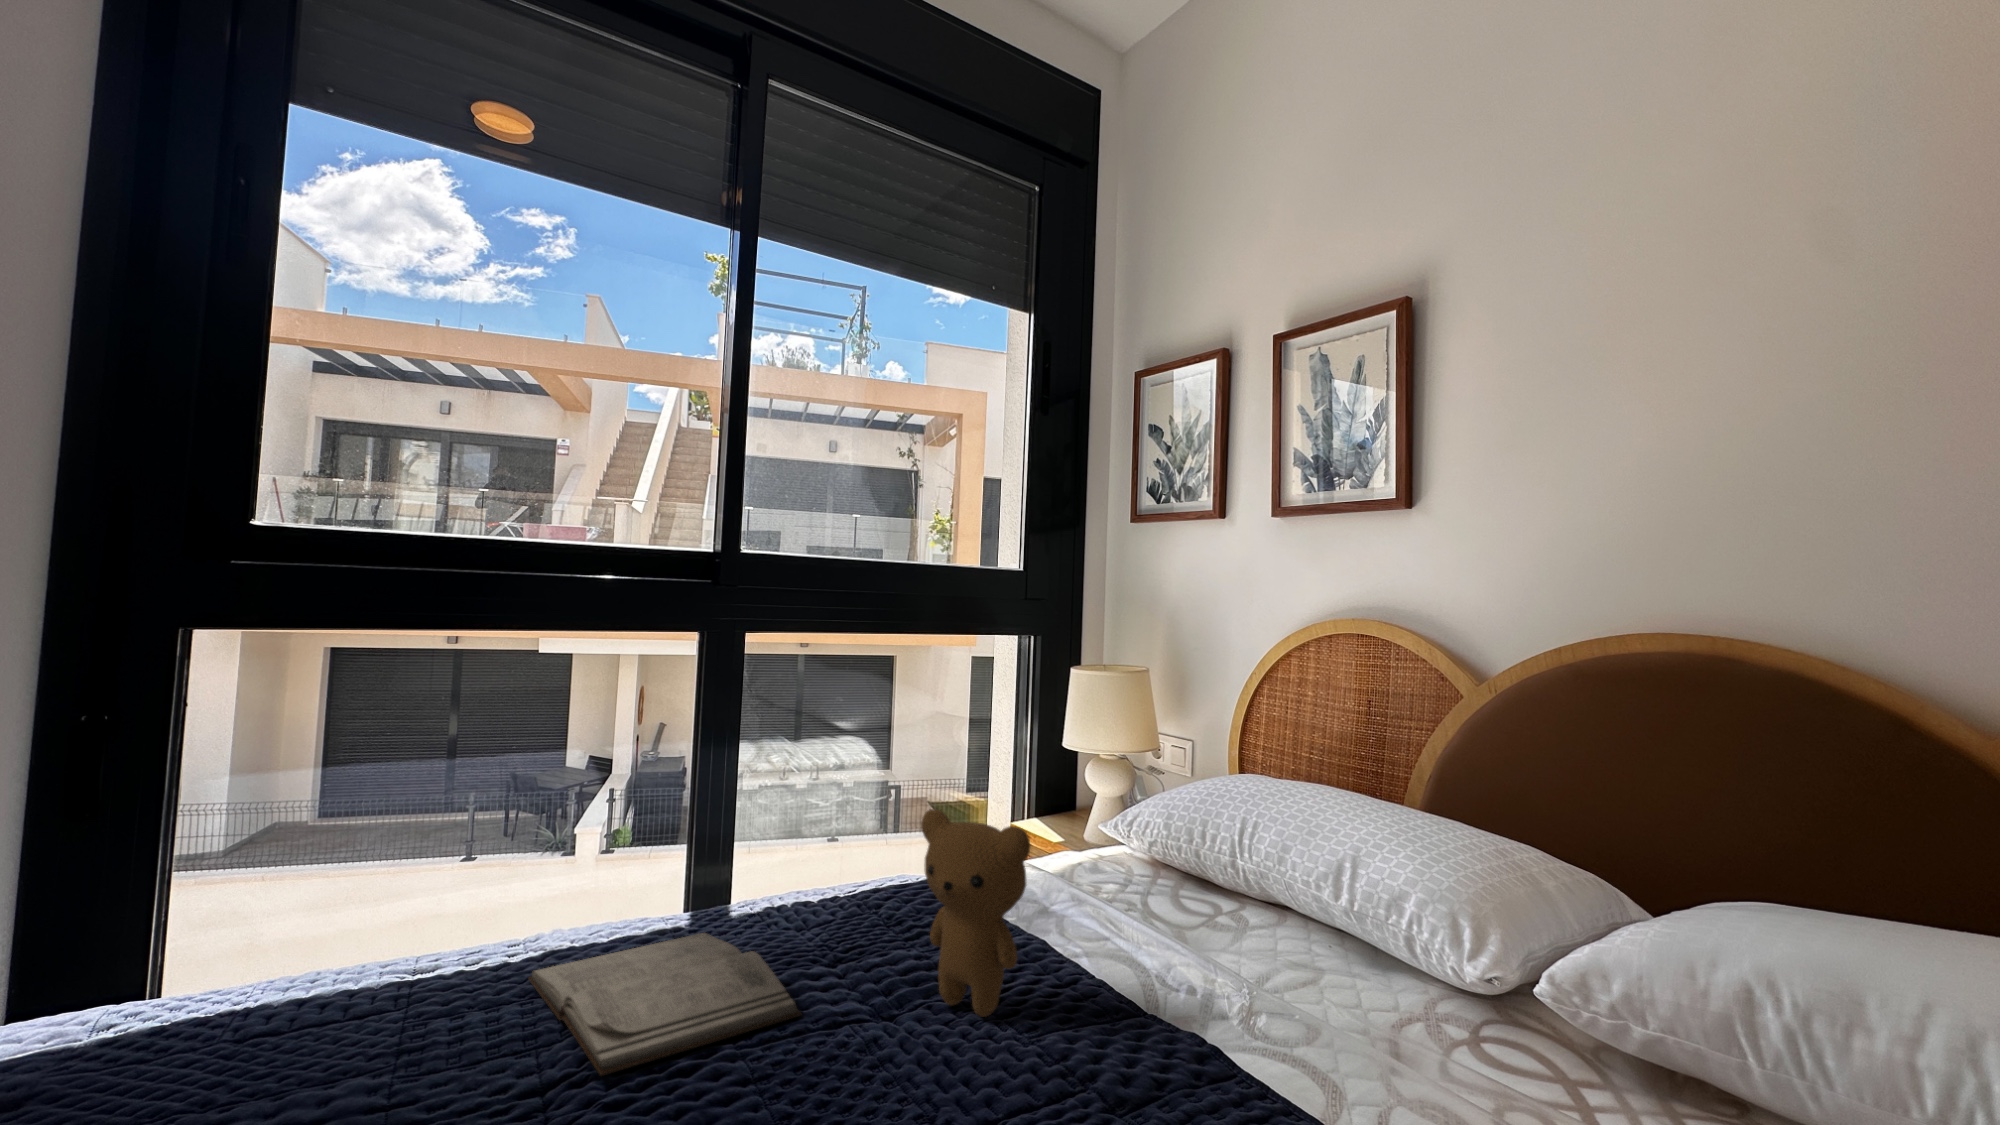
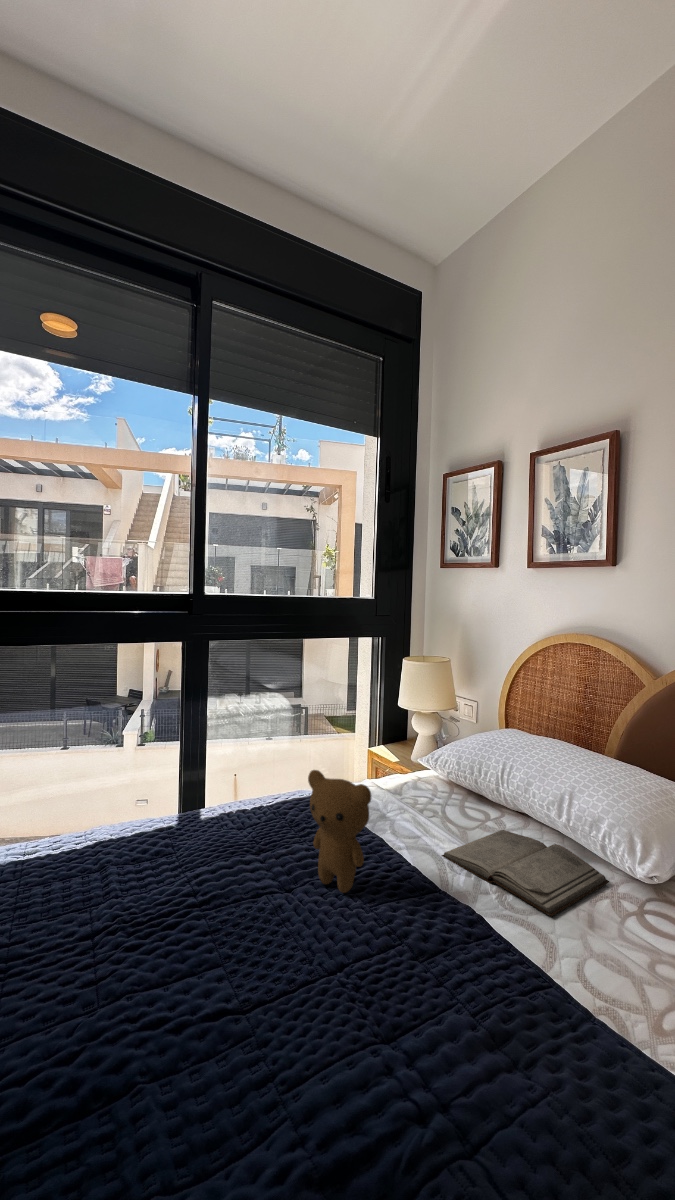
diary: present [528,933,801,1076] -> present [442,830,609,917]

